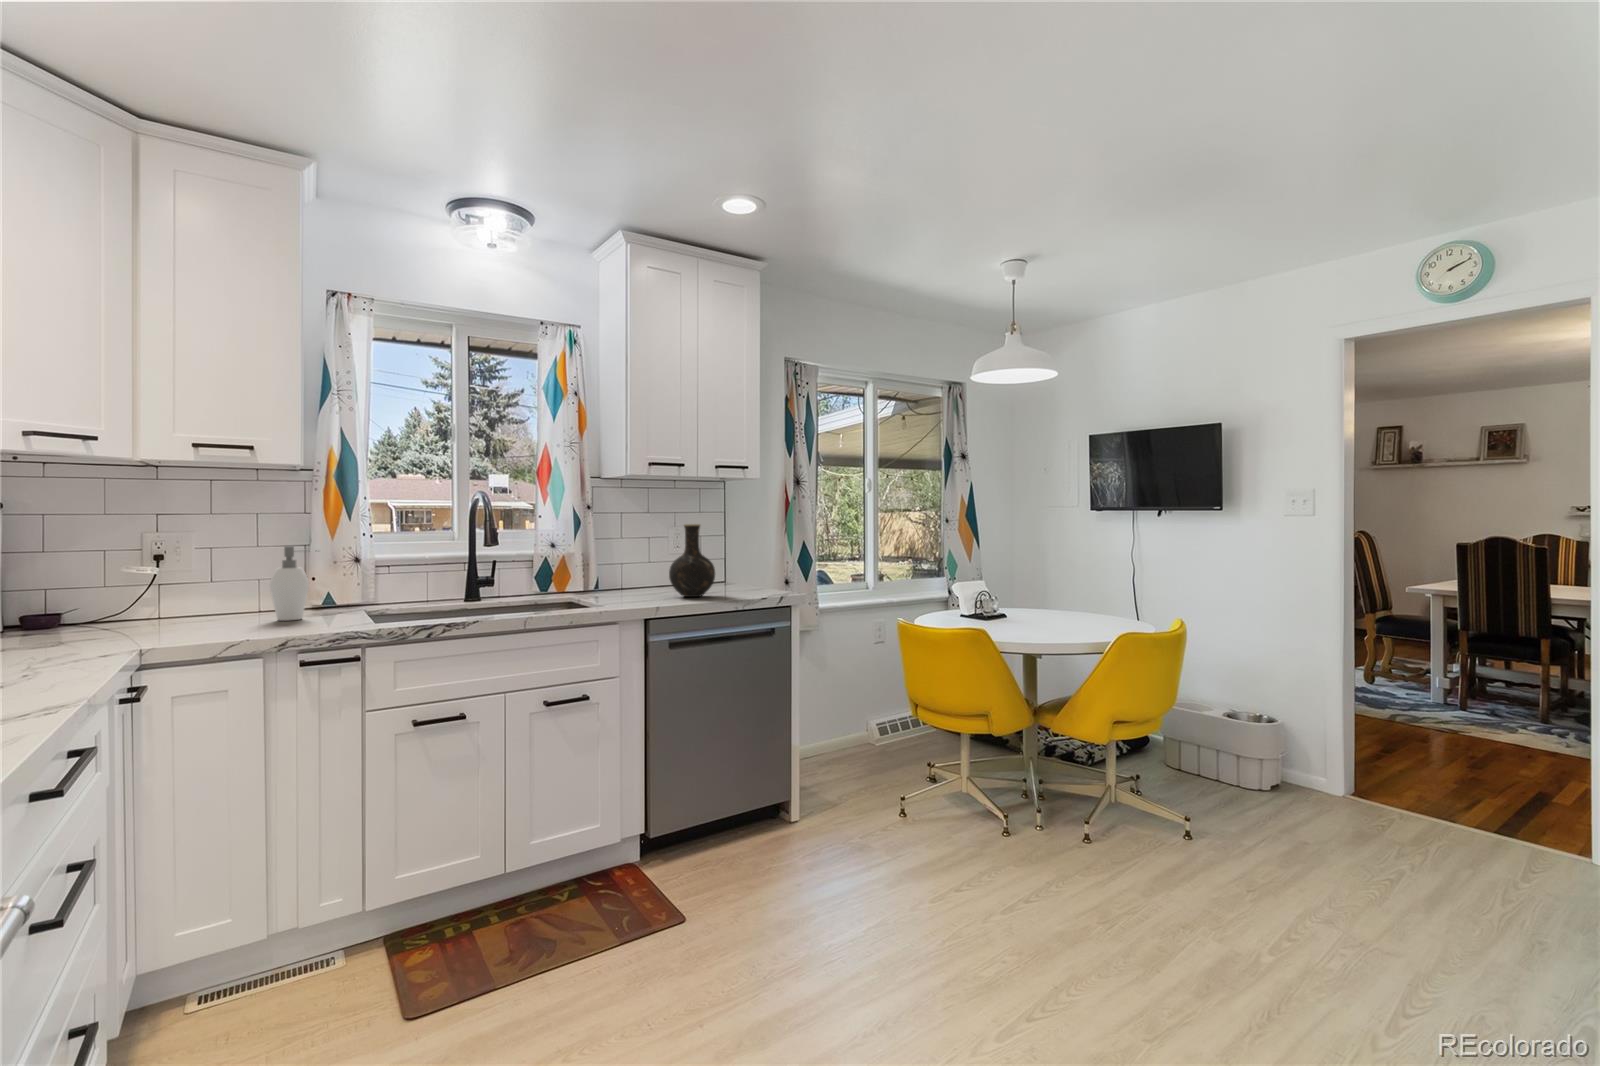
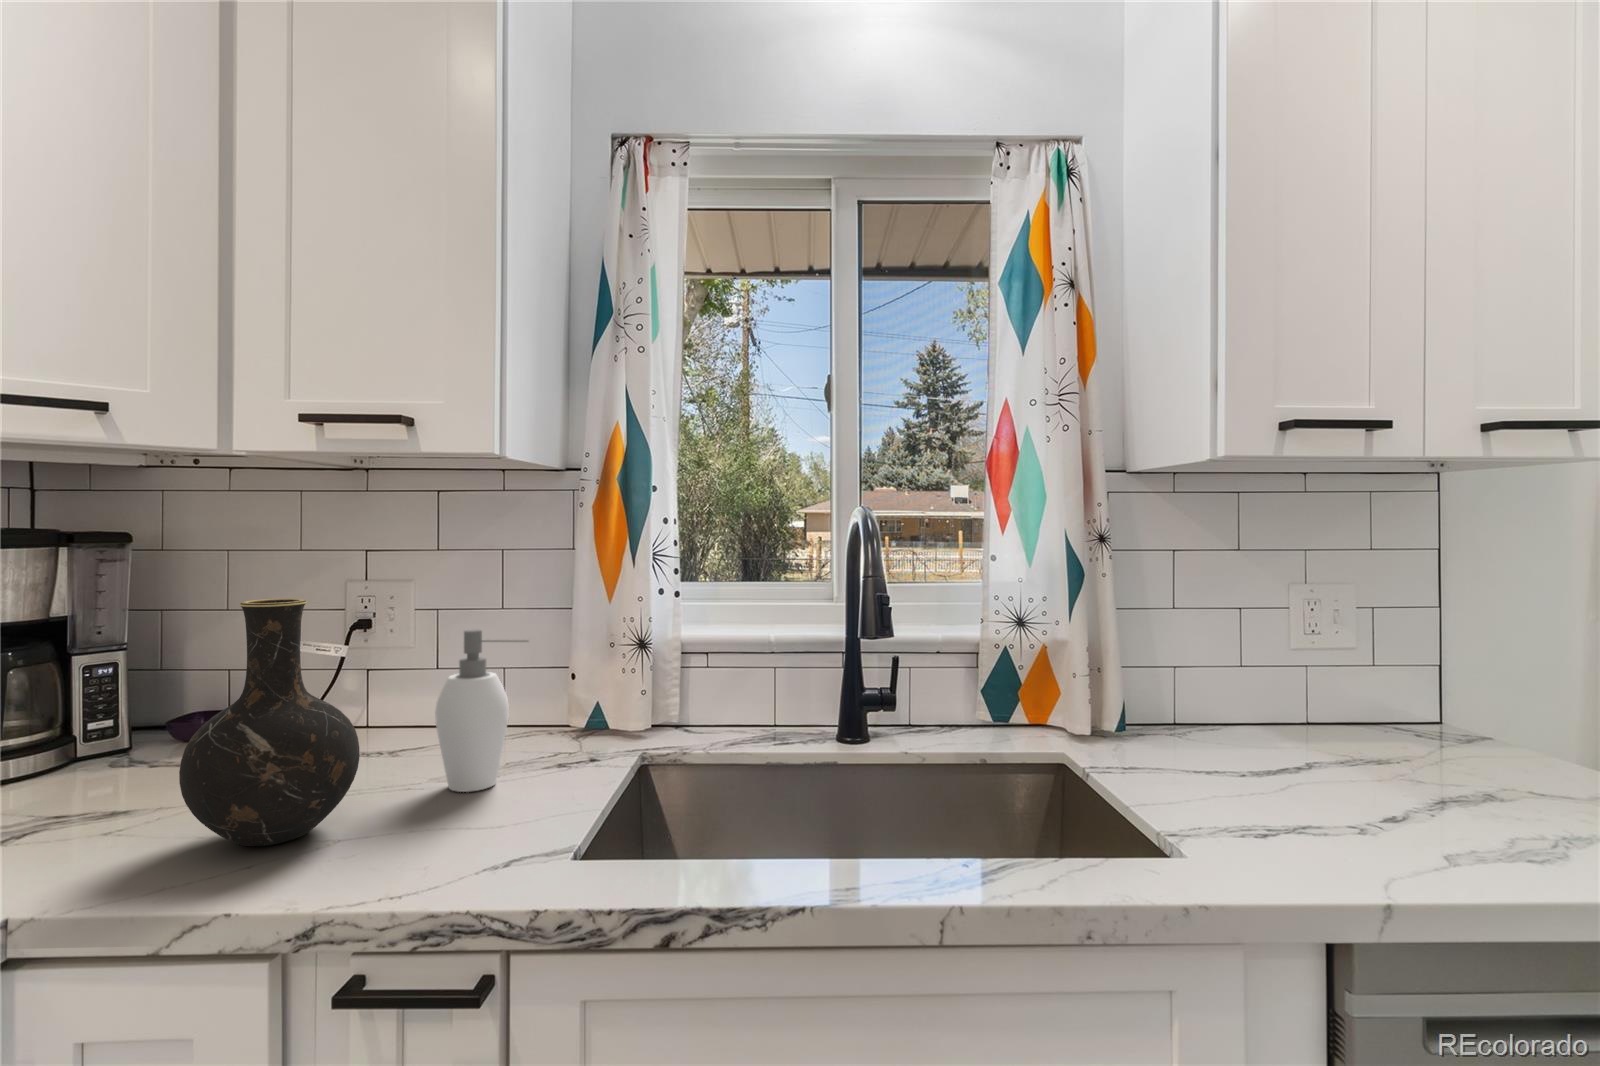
vase: present [669,524,715,597] -> present [179,599,359,846]

